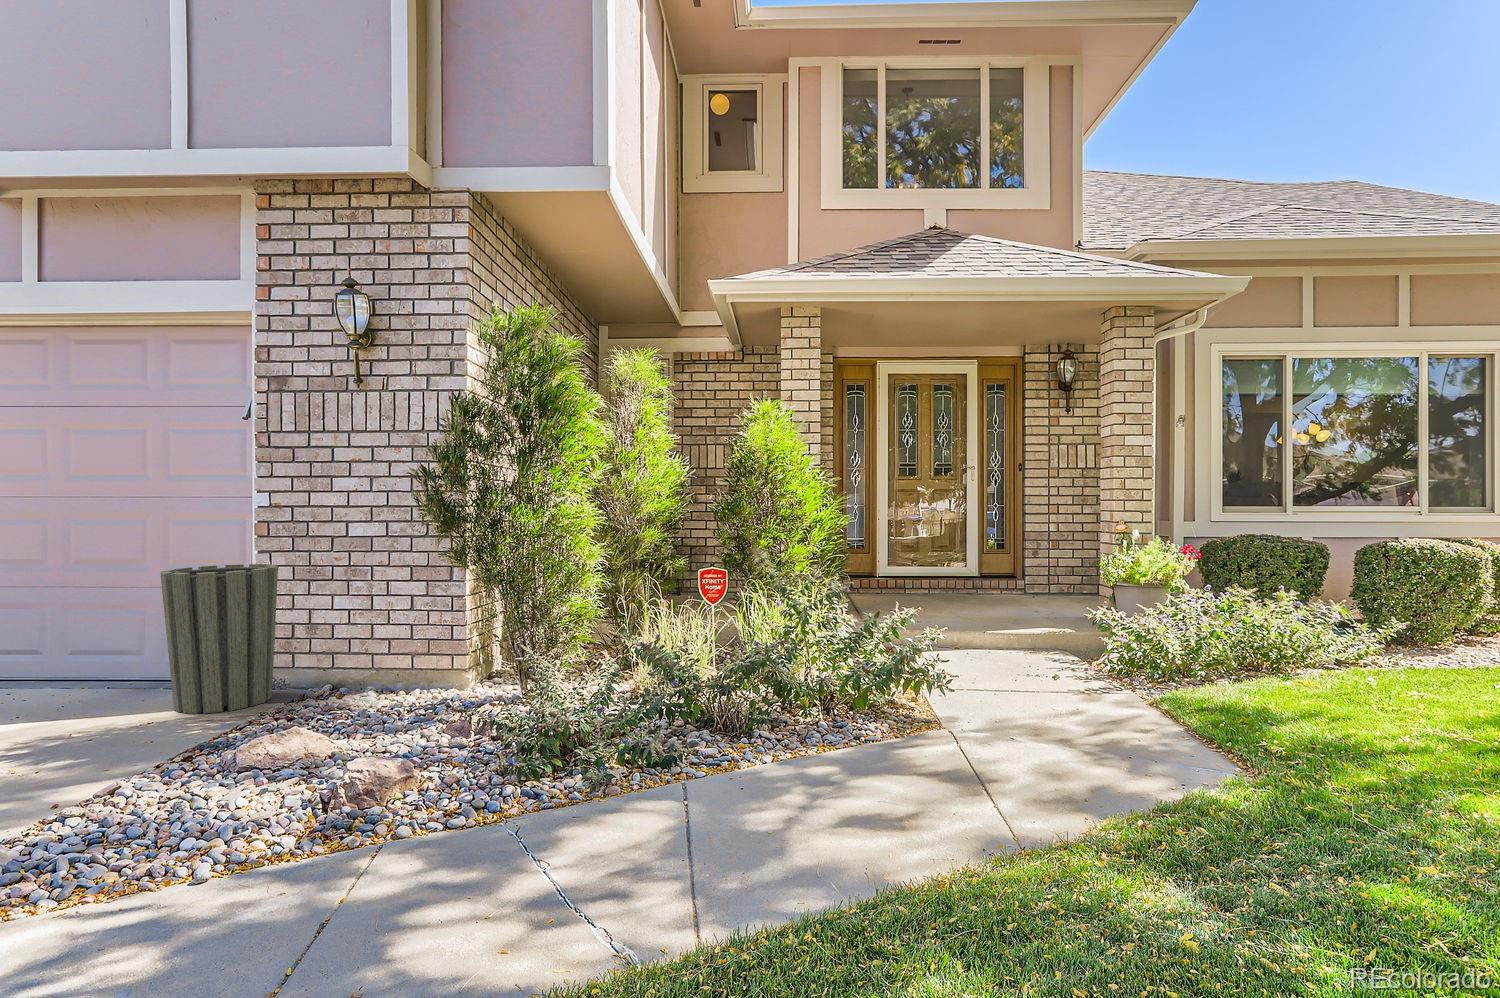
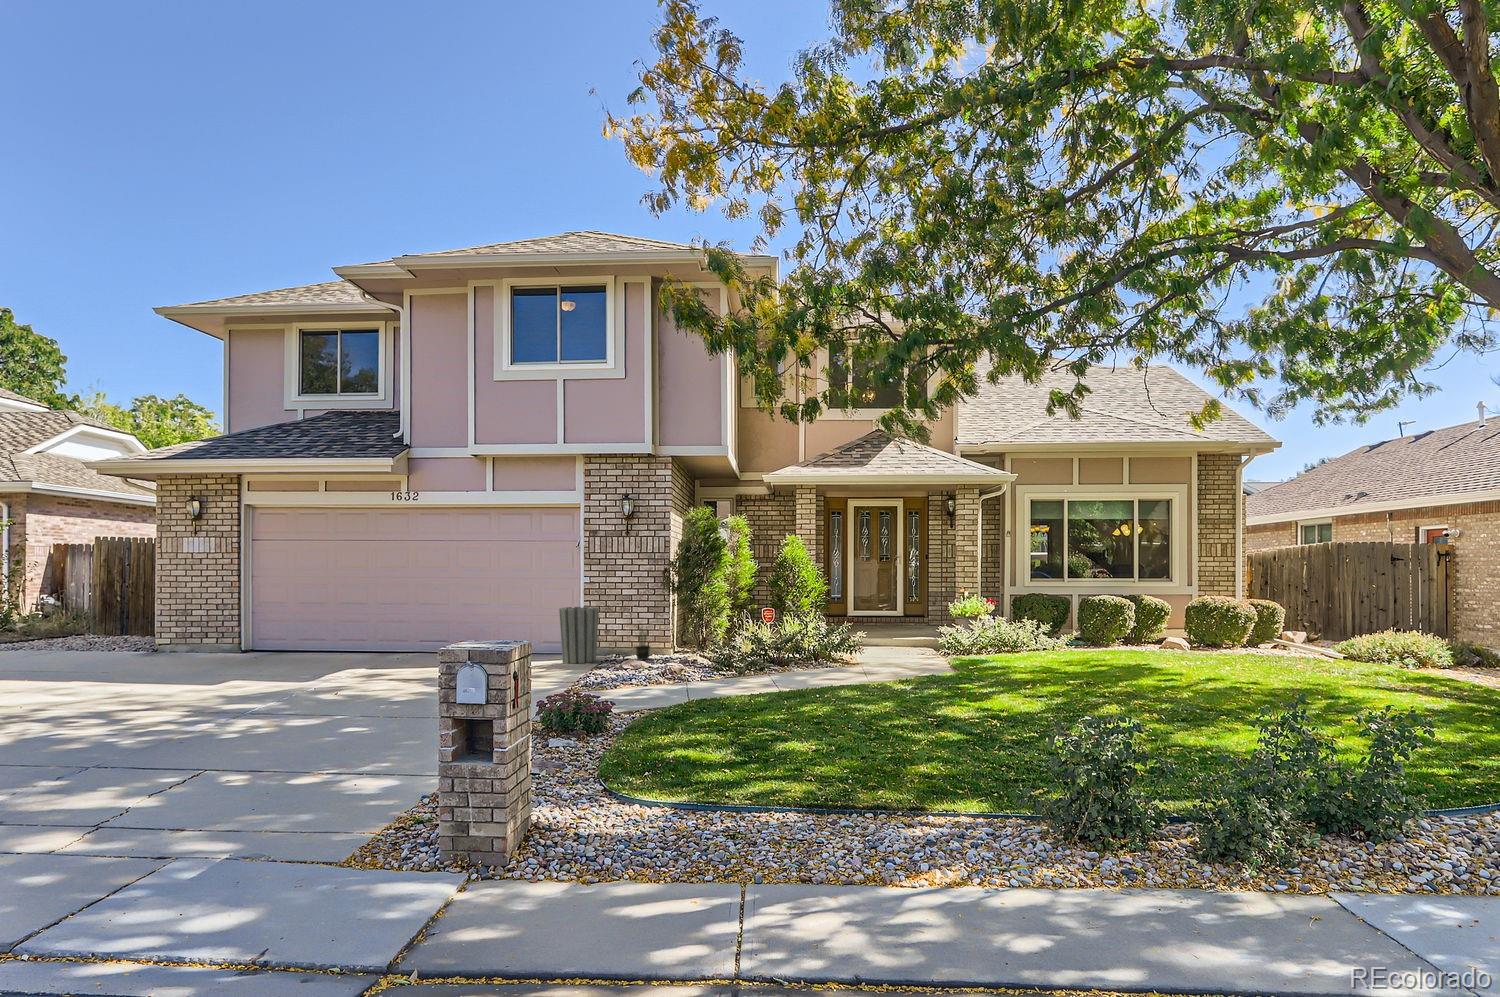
potted plant: none [354,596,416,702] -> present [636,624,650,660]

